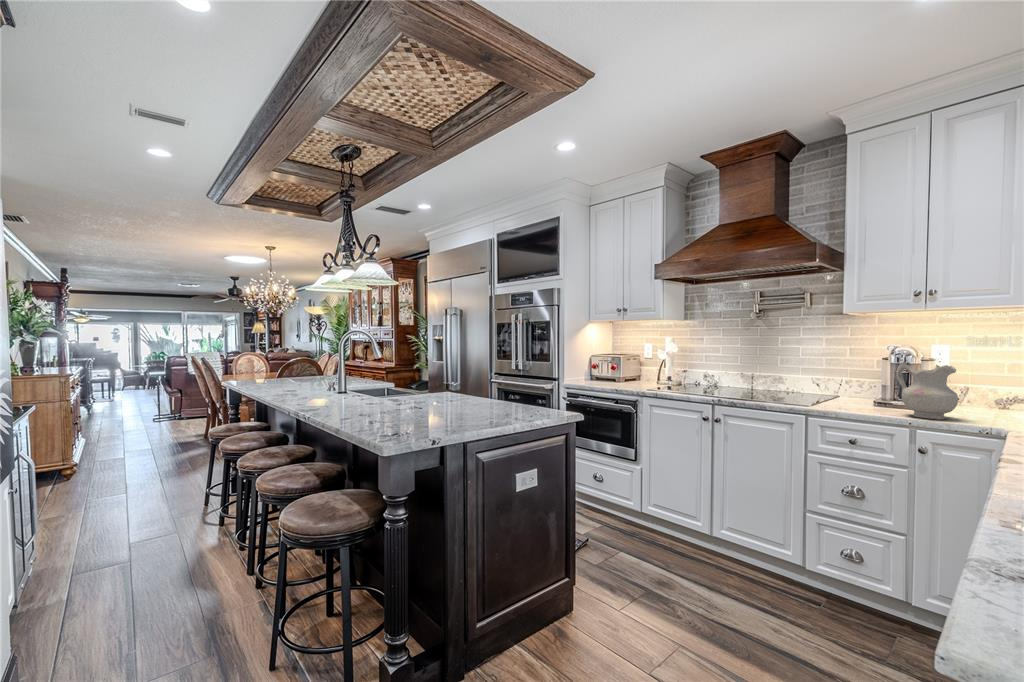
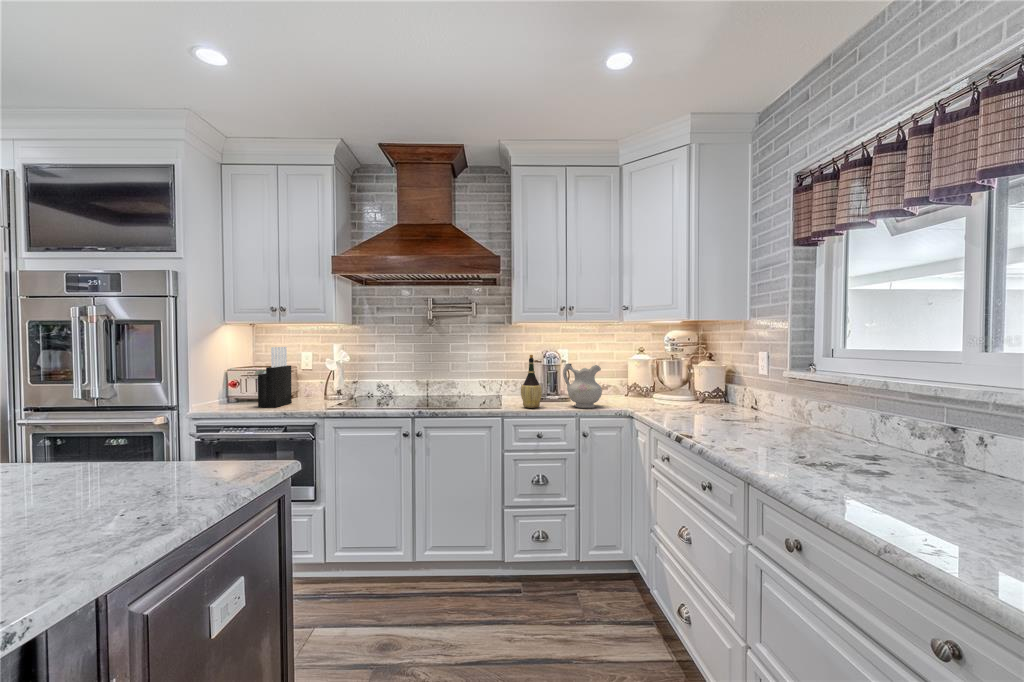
knife block: none [605,339,631,385] -> present [258,347,292,408]
wine bottle: none [833,350,863,410] -> present [521,355,542,408]

